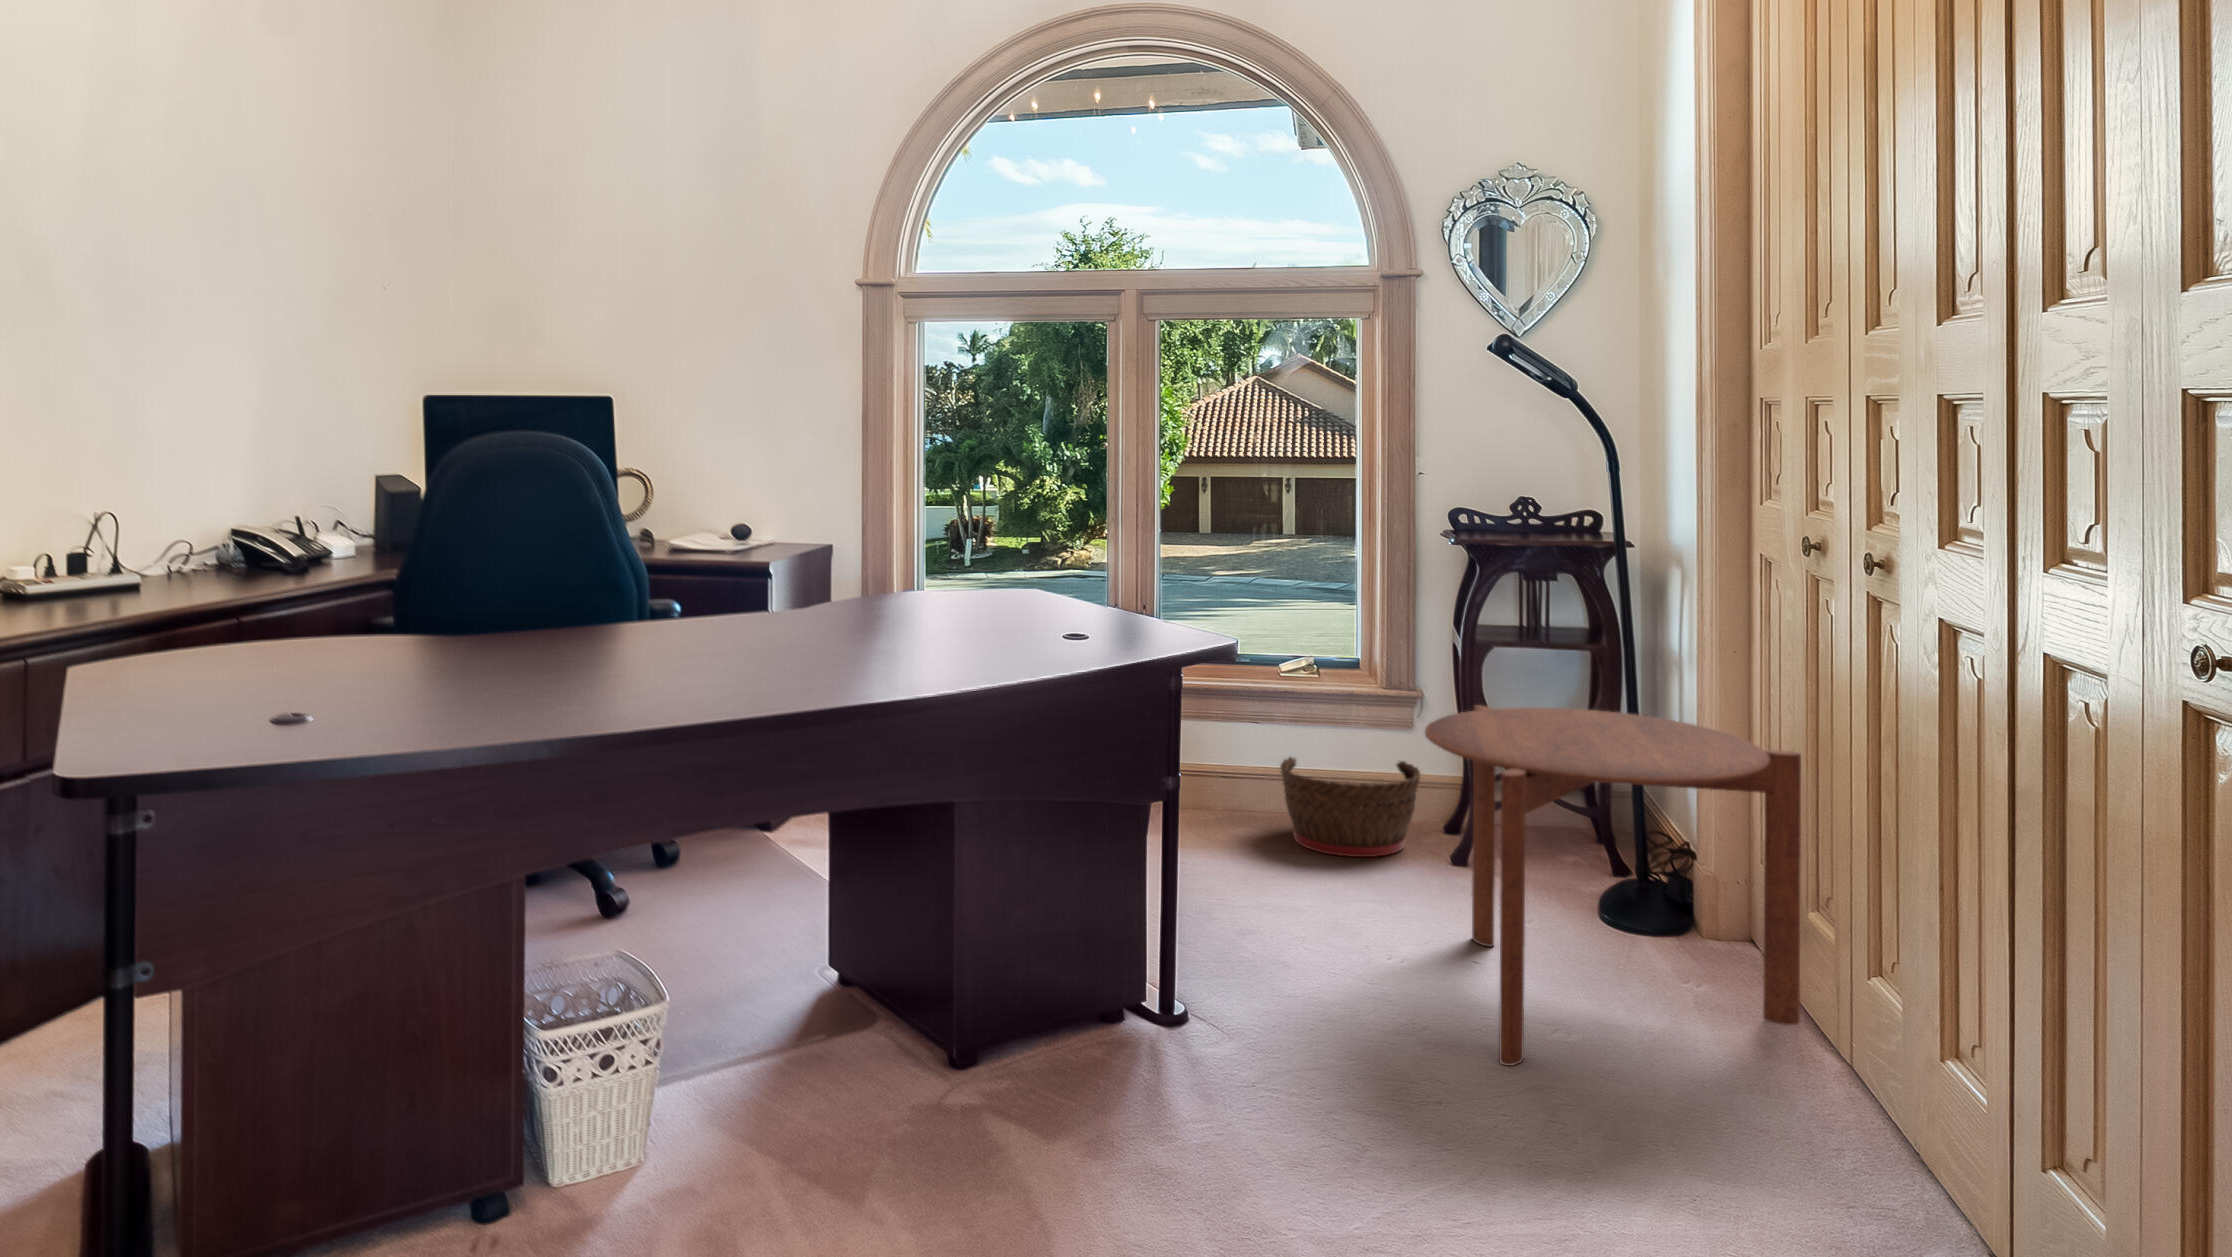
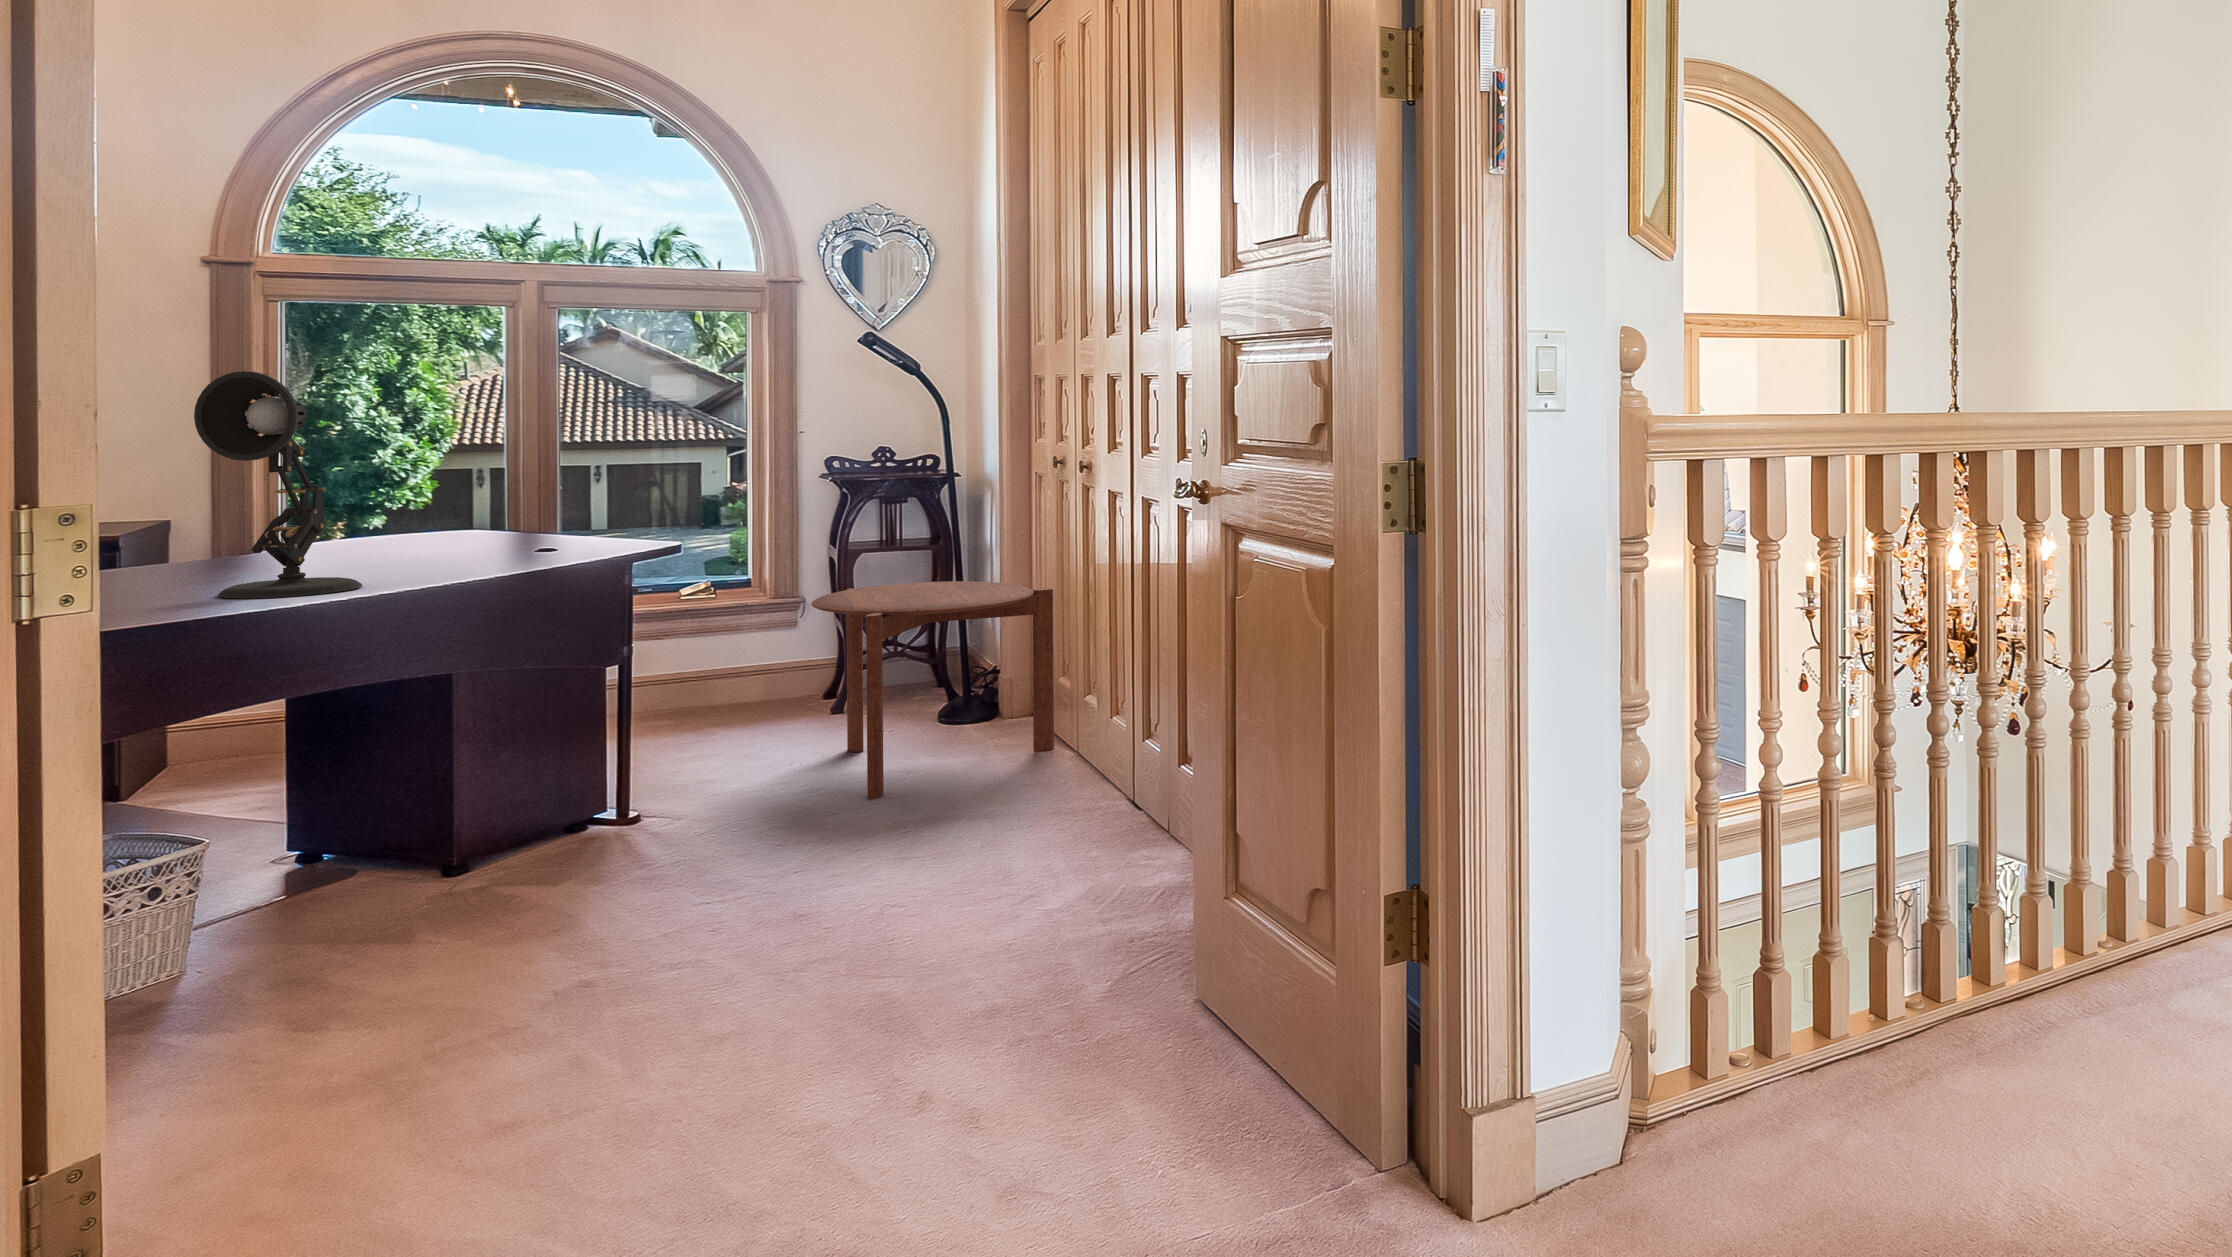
desk lamp: none [638,383,821,701] -> present [194,371,362,599]
basket: present [1280,757,1421,857] -> none [684,650,805,726]

